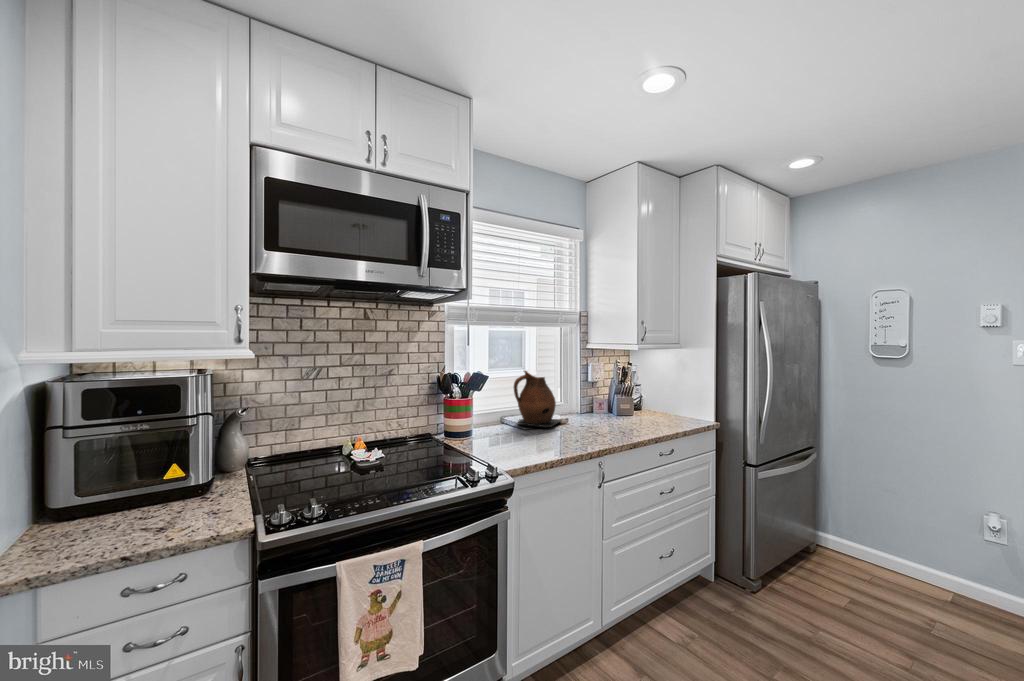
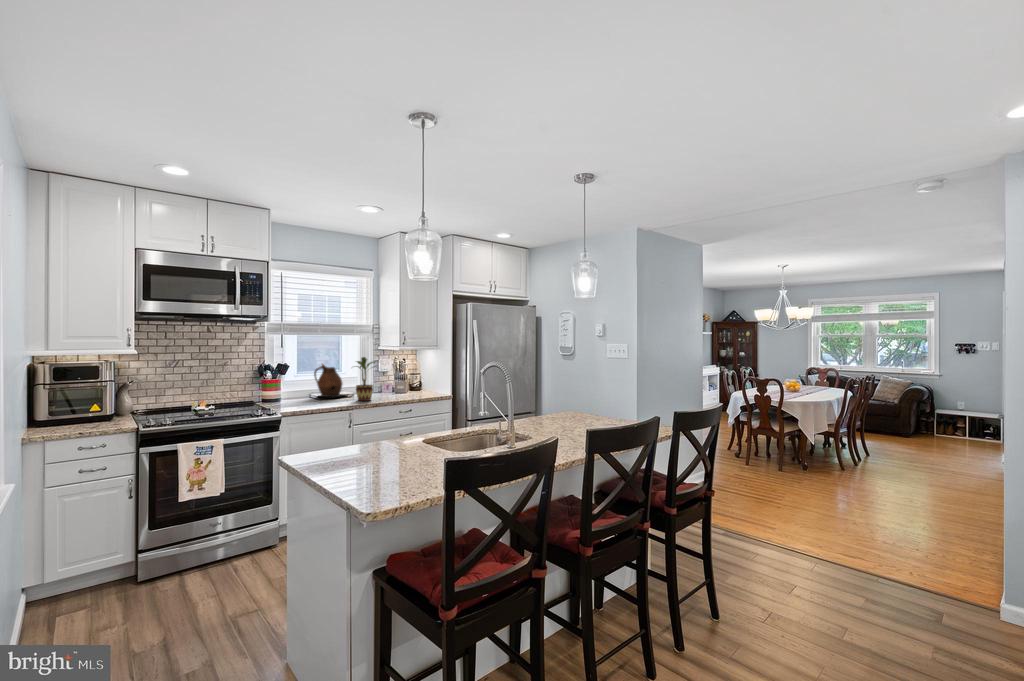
potted plant: none [583,361,628,436] -> present [356,357,375,401]

